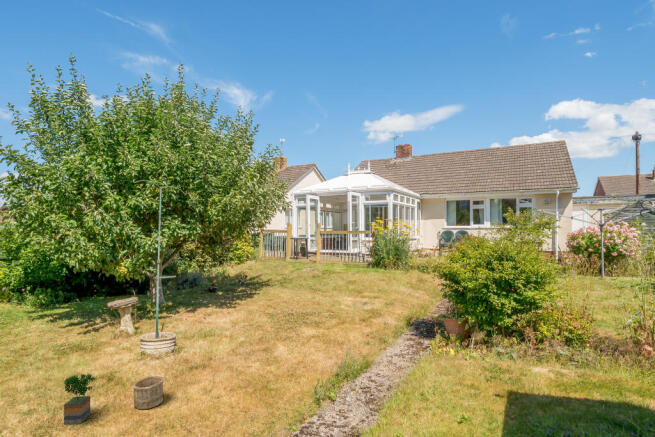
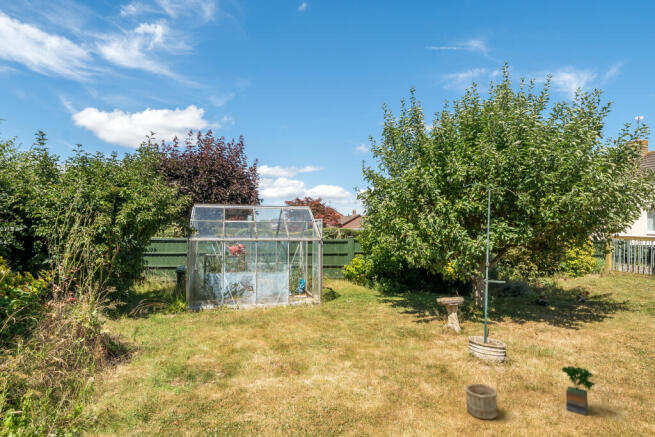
potted tree: present [64,374,96,424] -> present [562,366,595,415]

